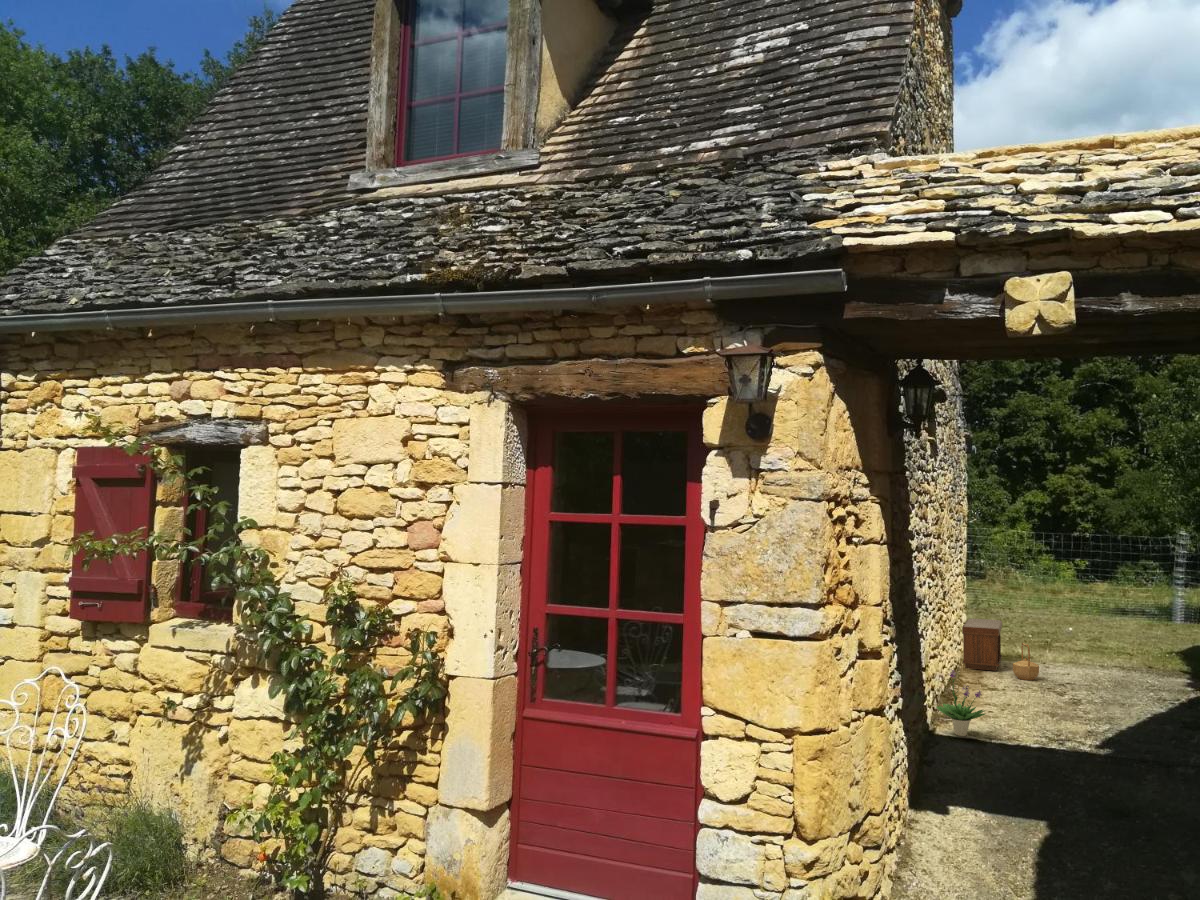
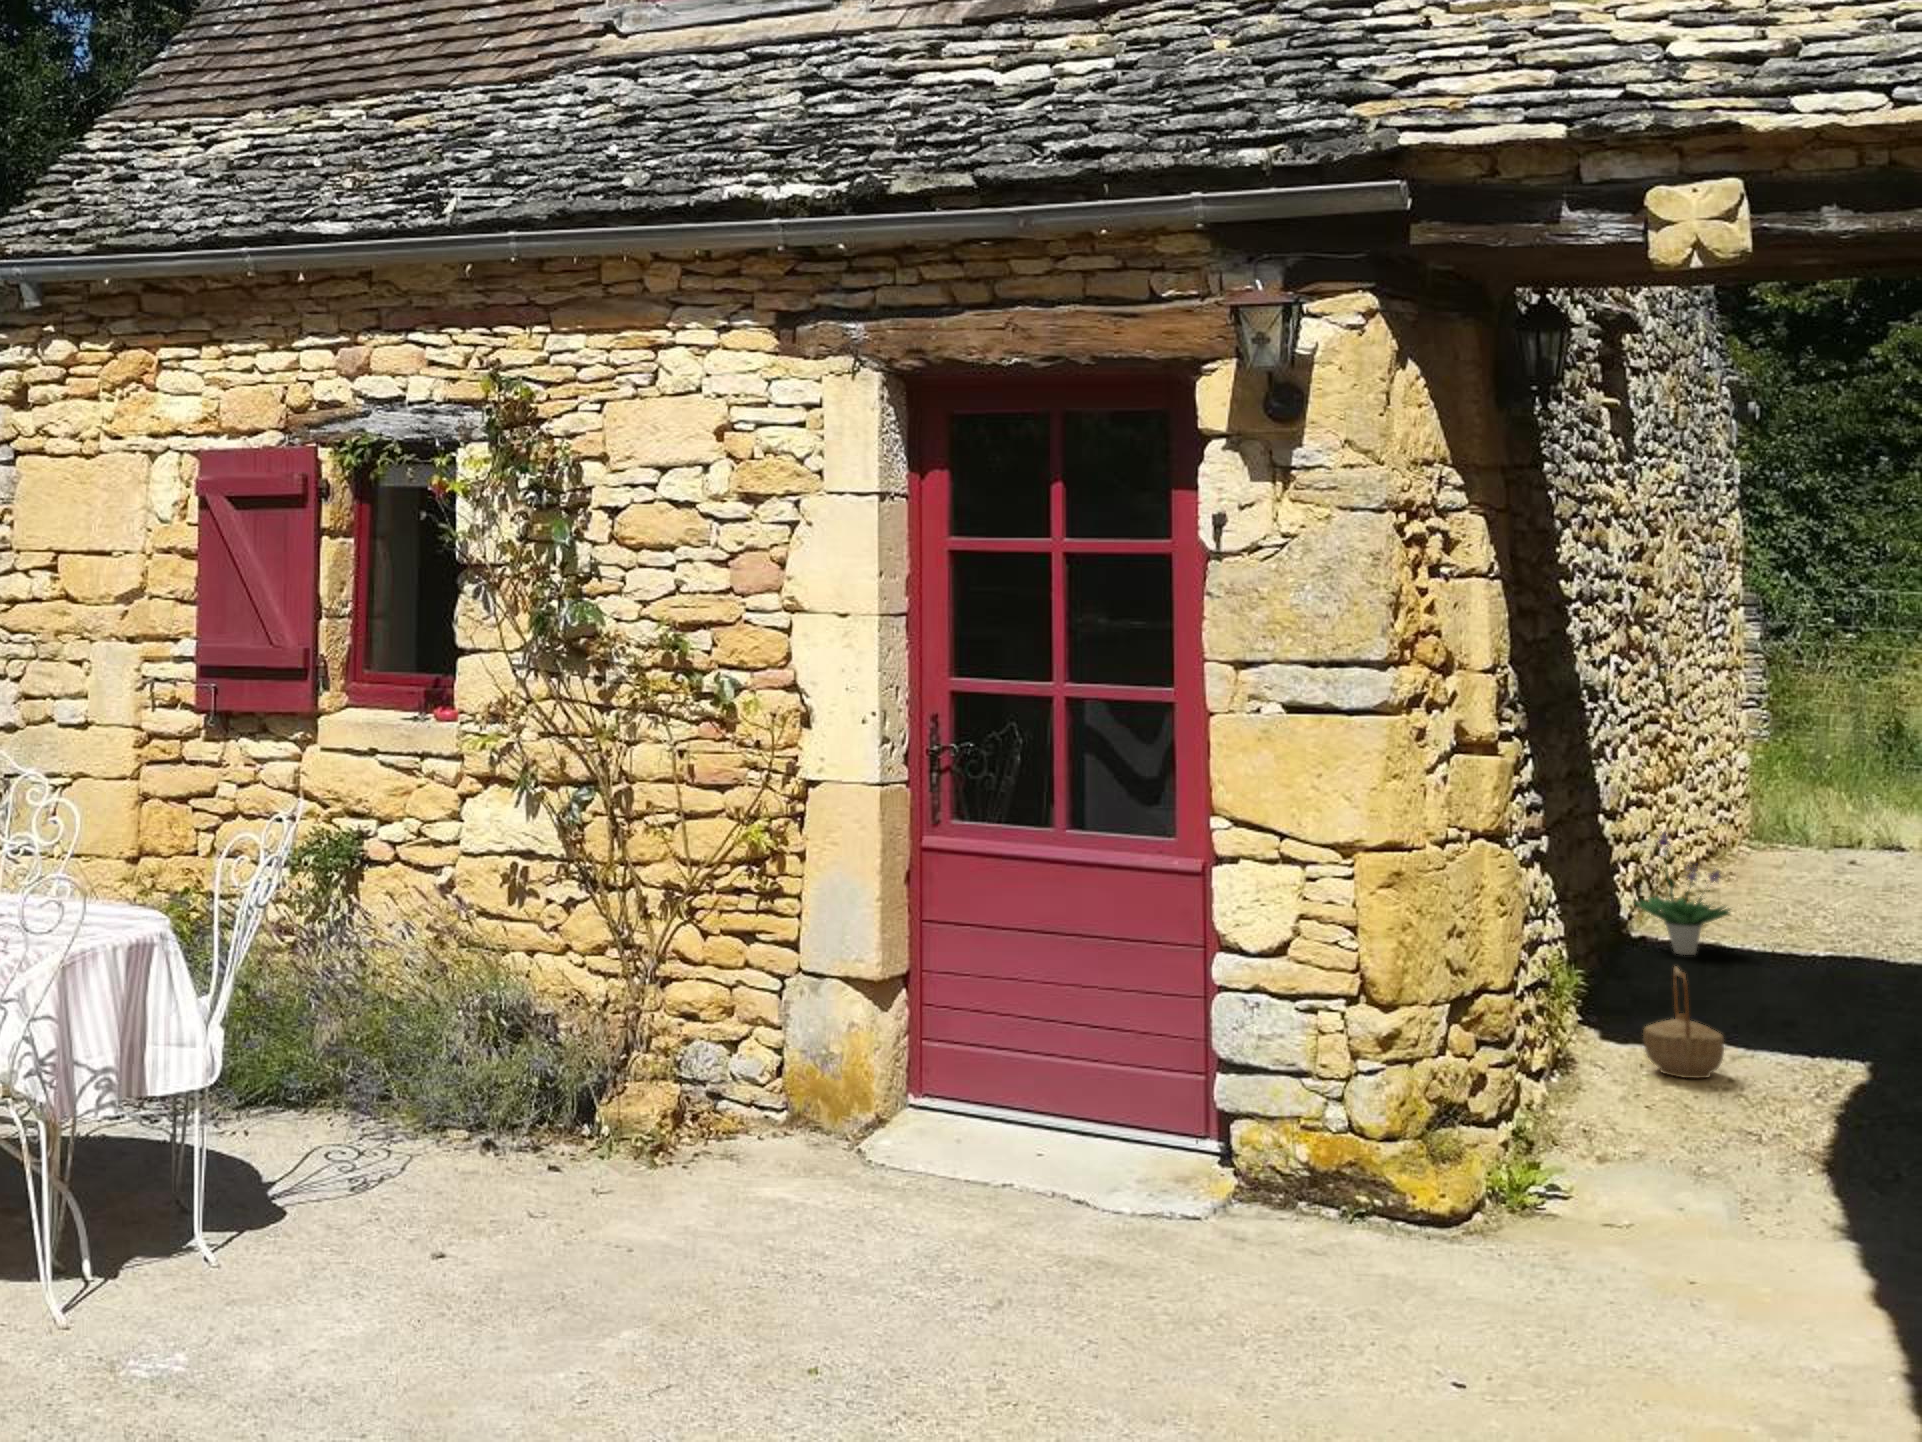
bench: present [962,618,1002,671] -> none [1708,762,1804,864]
basket: present [1013,643,1039,680] -> present [1643,967,1724,1078]

